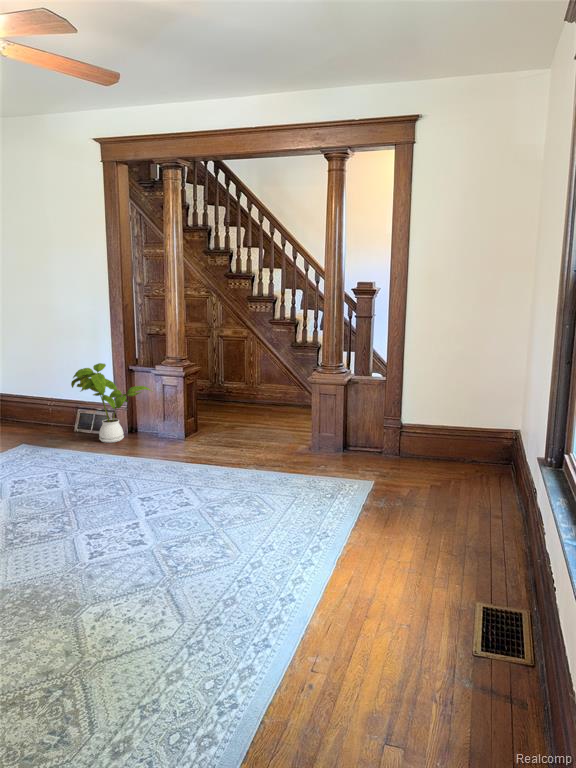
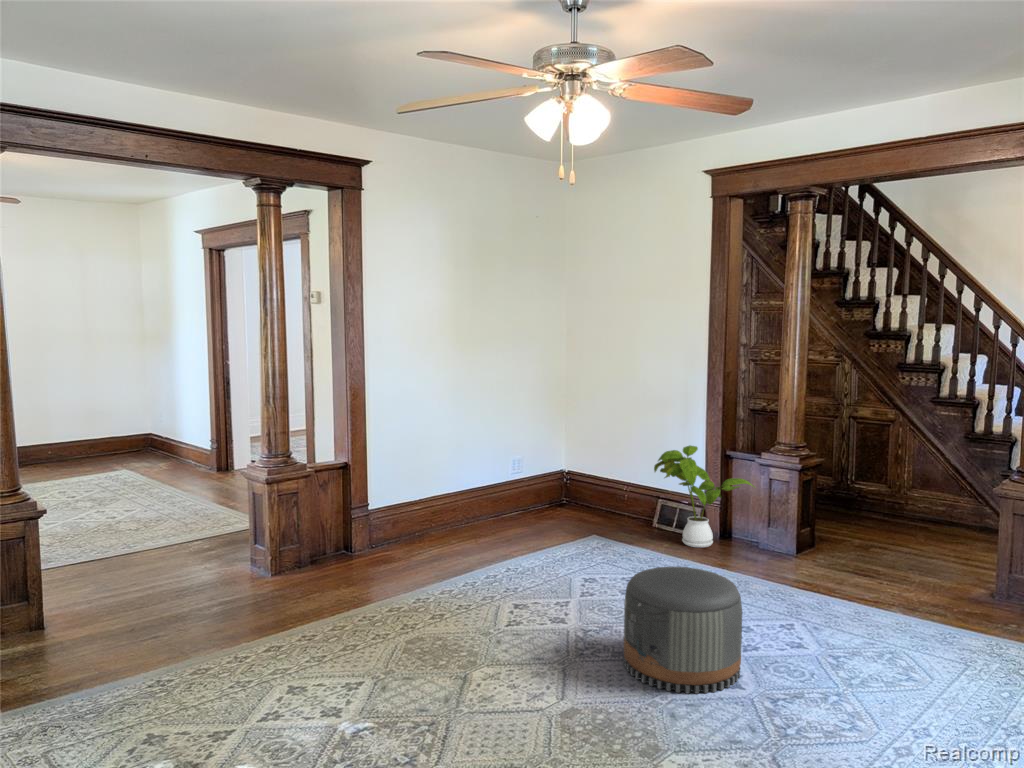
pouf: none [43,459,144,560] -> present [624,566,742,694]

